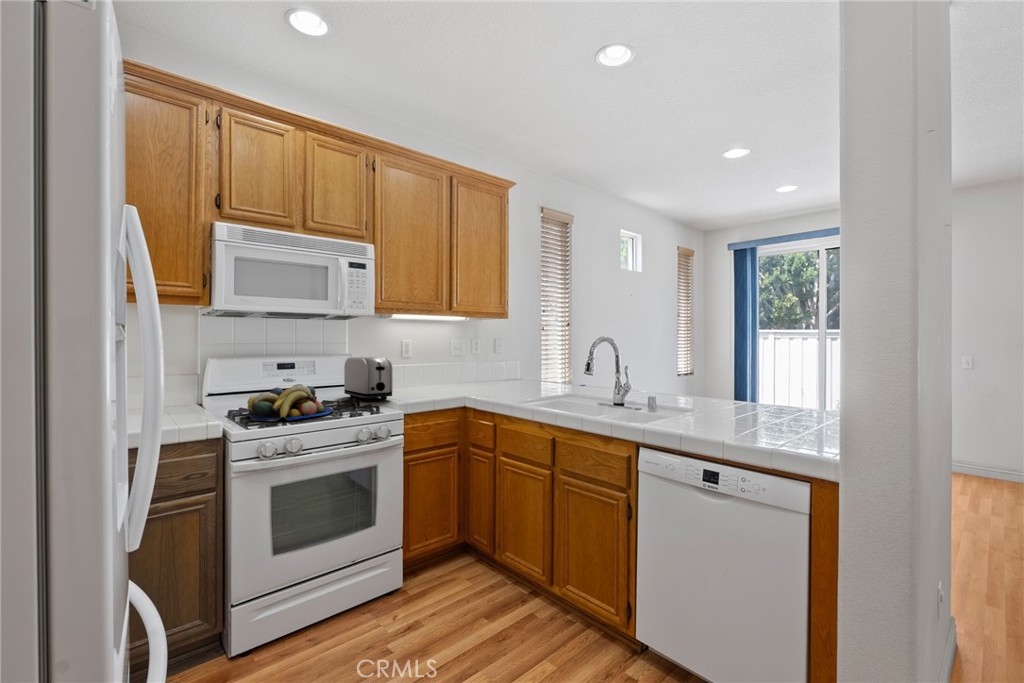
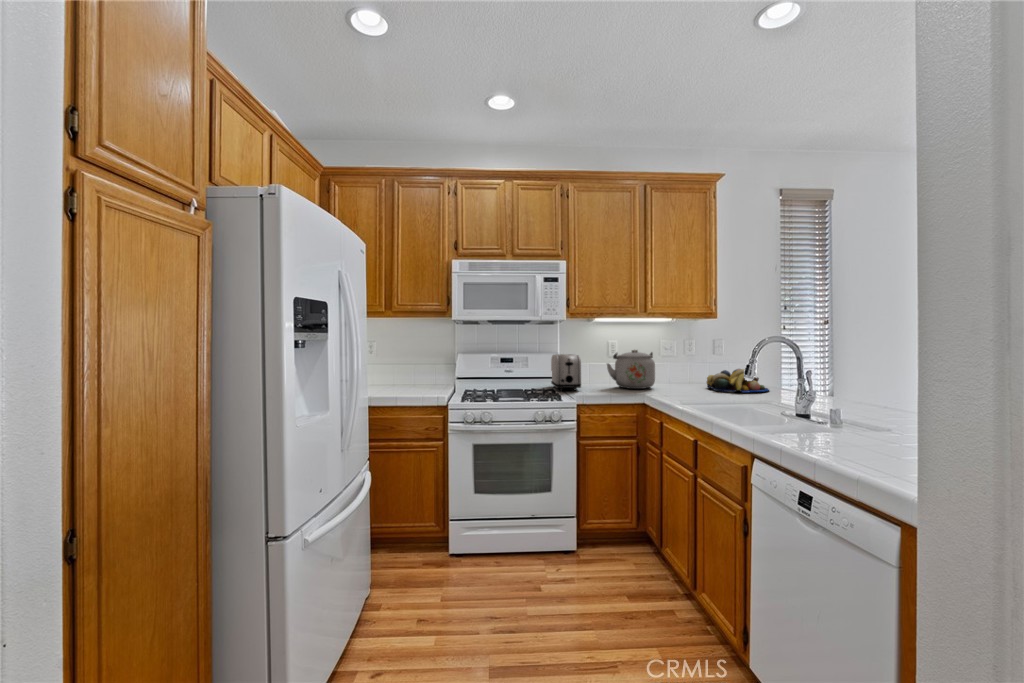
kettle: none [412,351,462,393] -> present [607,350,655,389]
fruit bowl: present [247,384,333,421] -> present [707,369,769,393]

